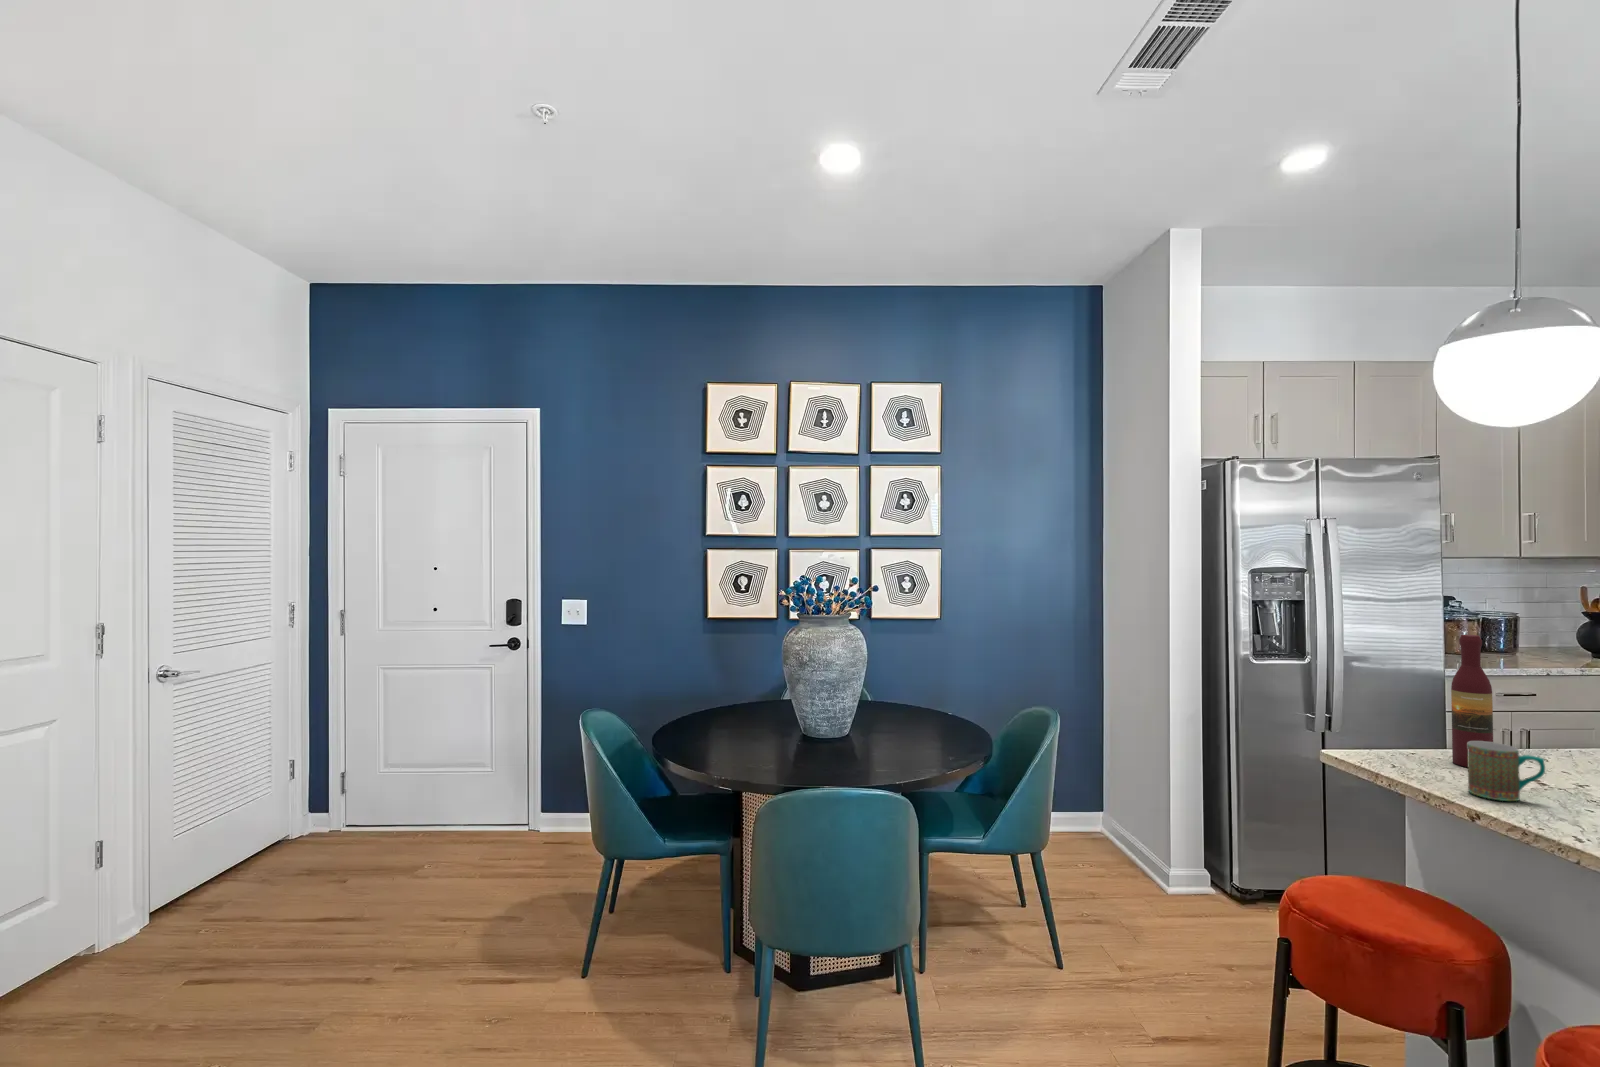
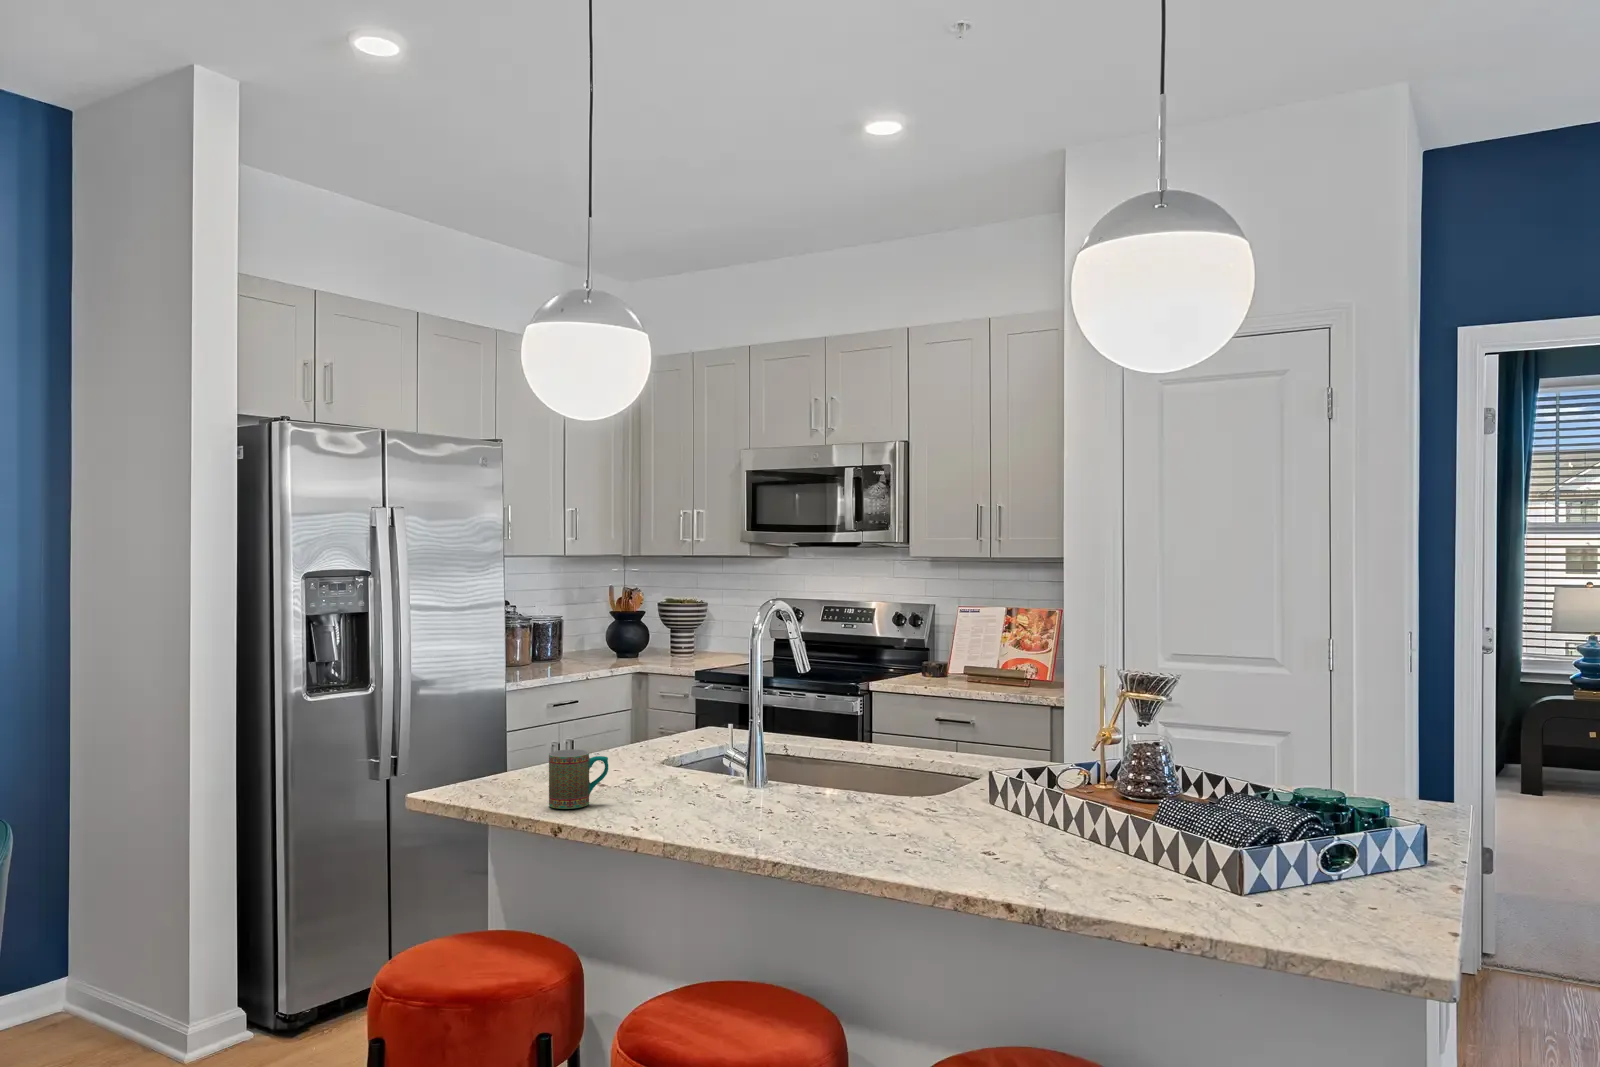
wine bottle: present [1451,635,1493,767] -> none [531,638,564,782]

